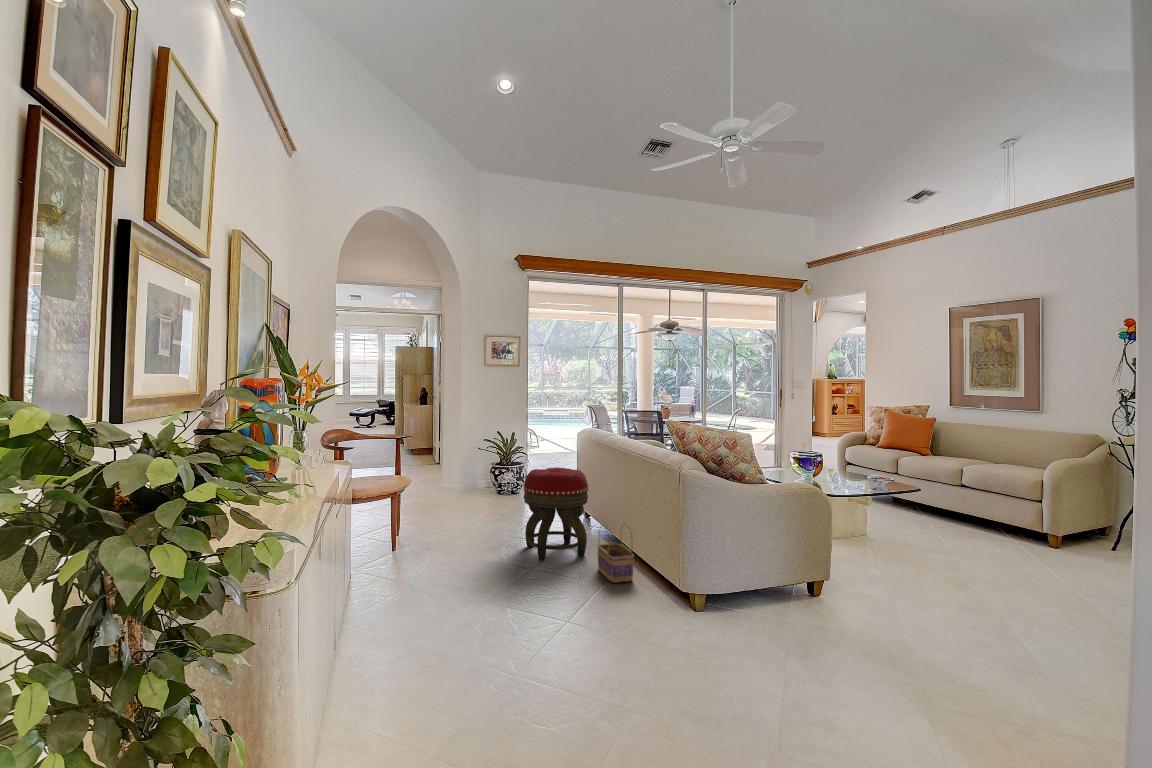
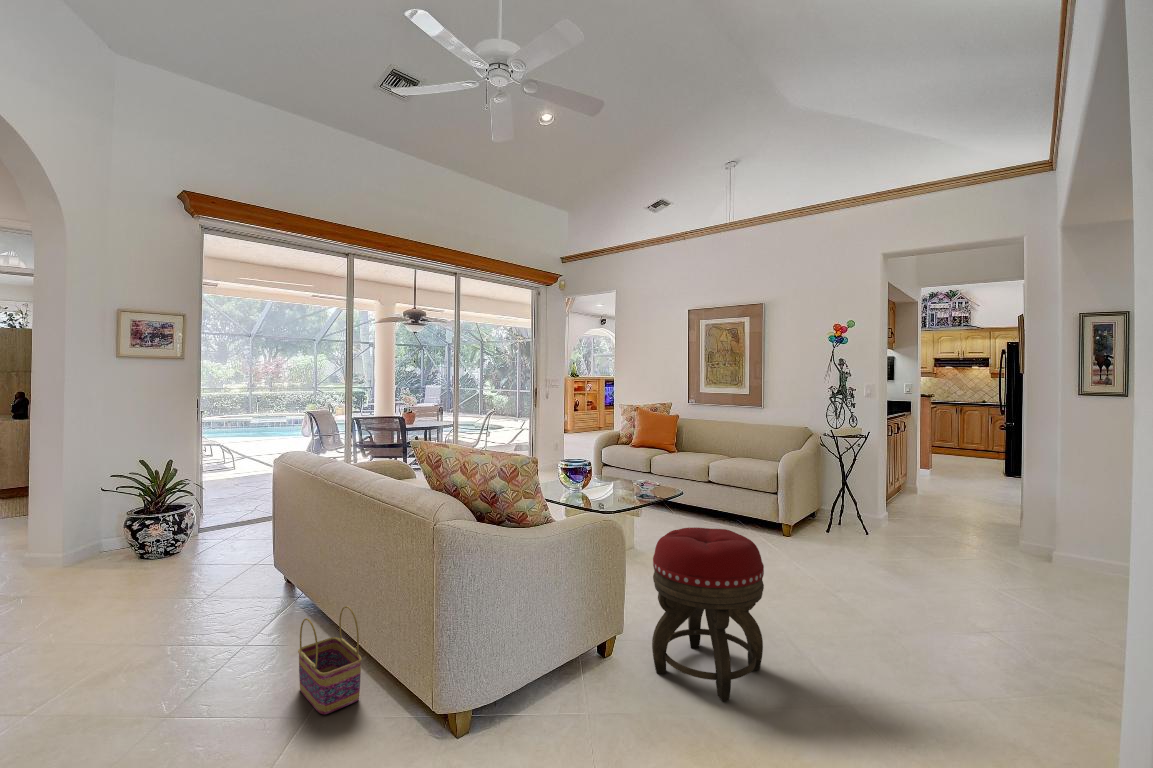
footstool: present [524,468,588,560] -> present [652,527,764,701]

